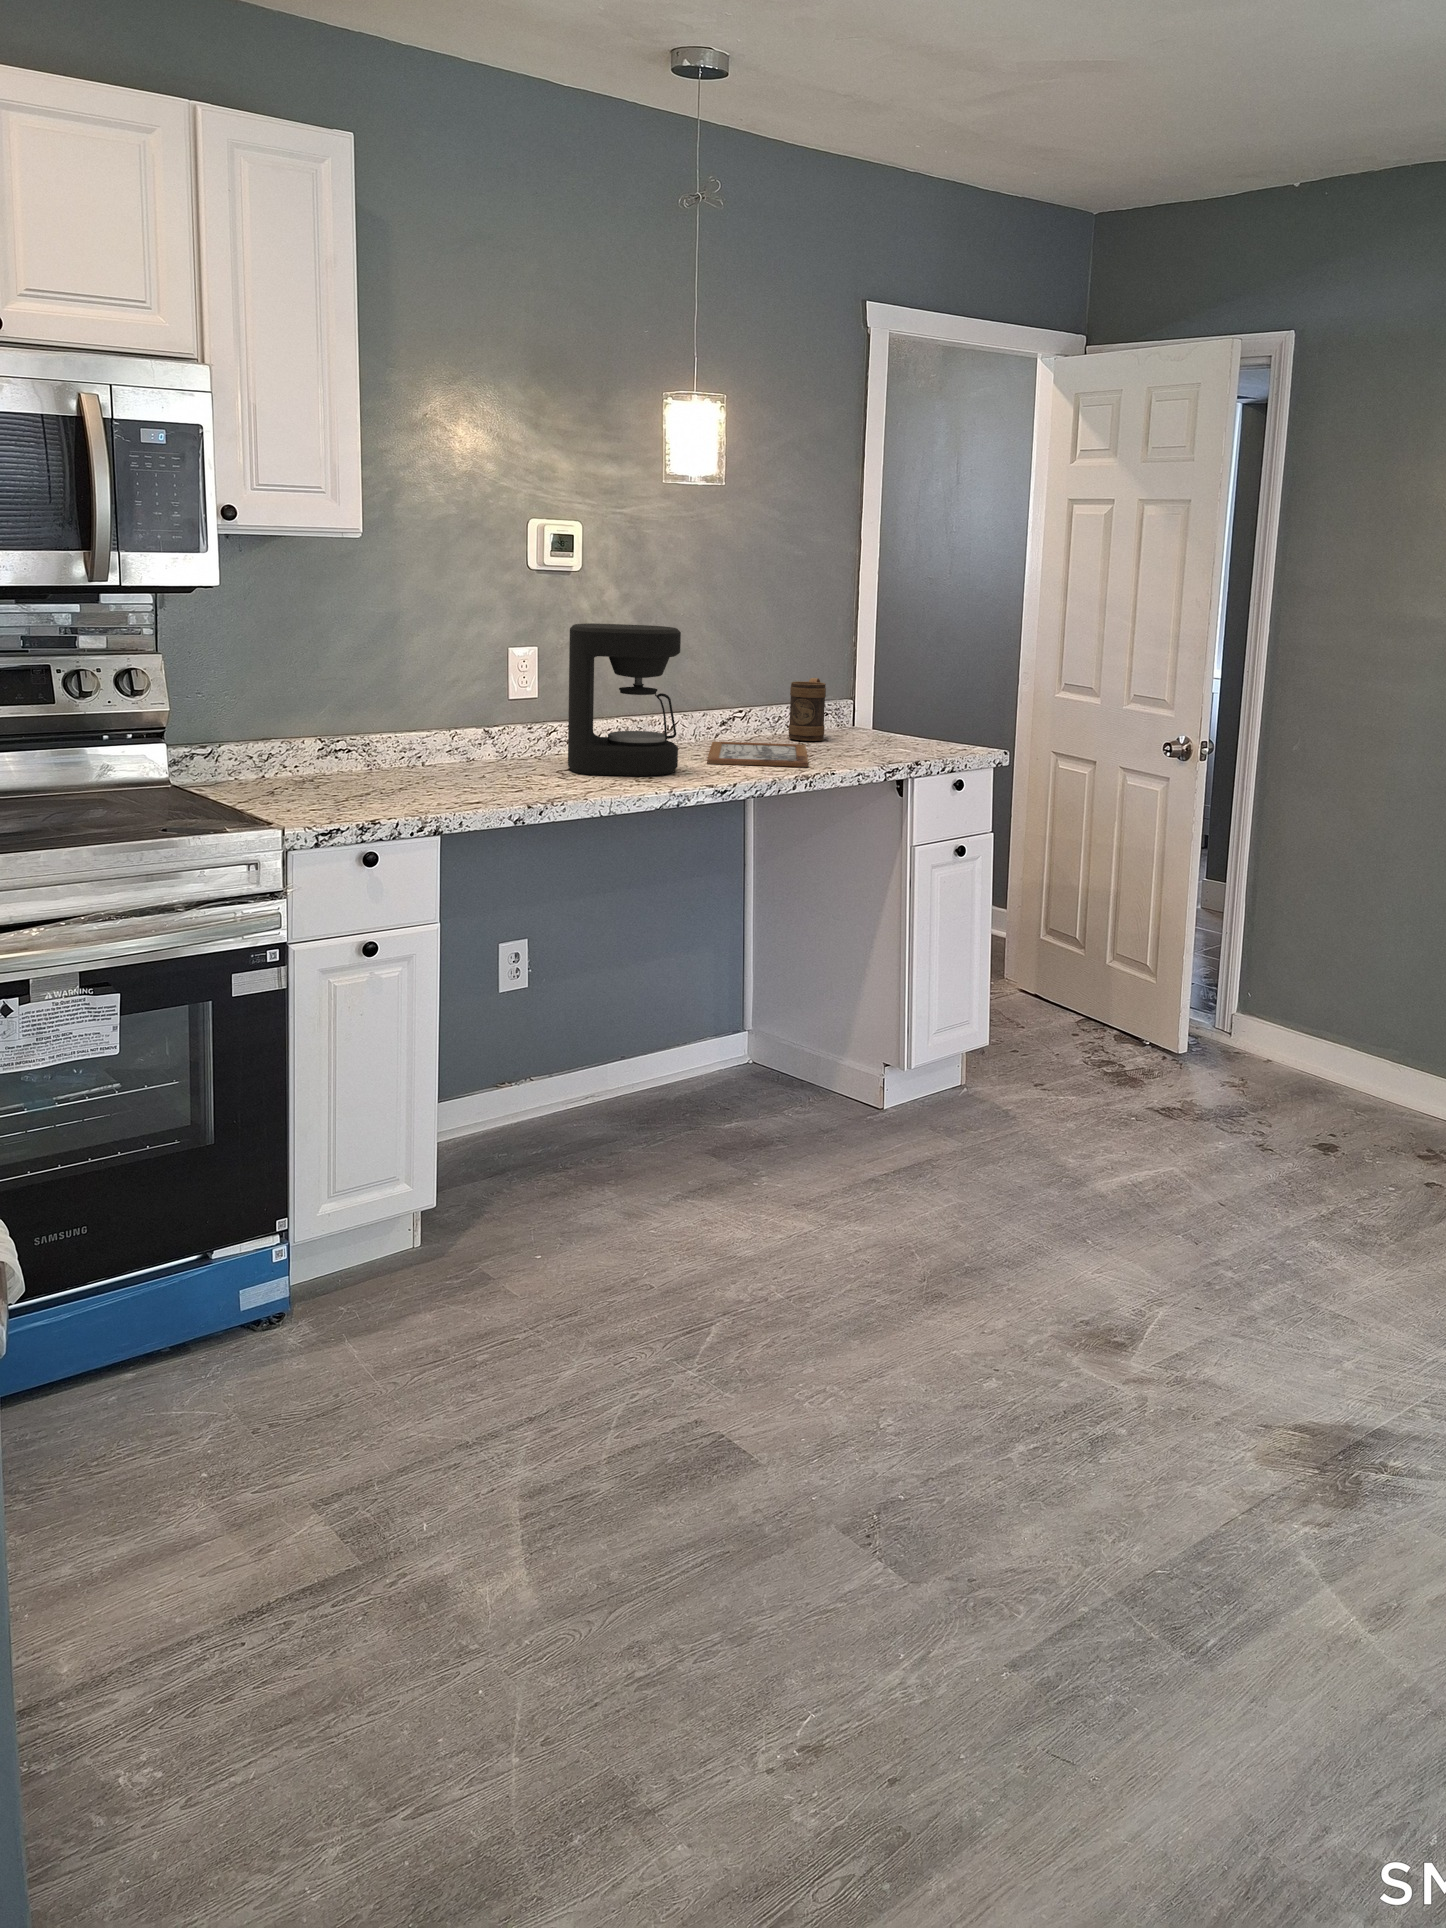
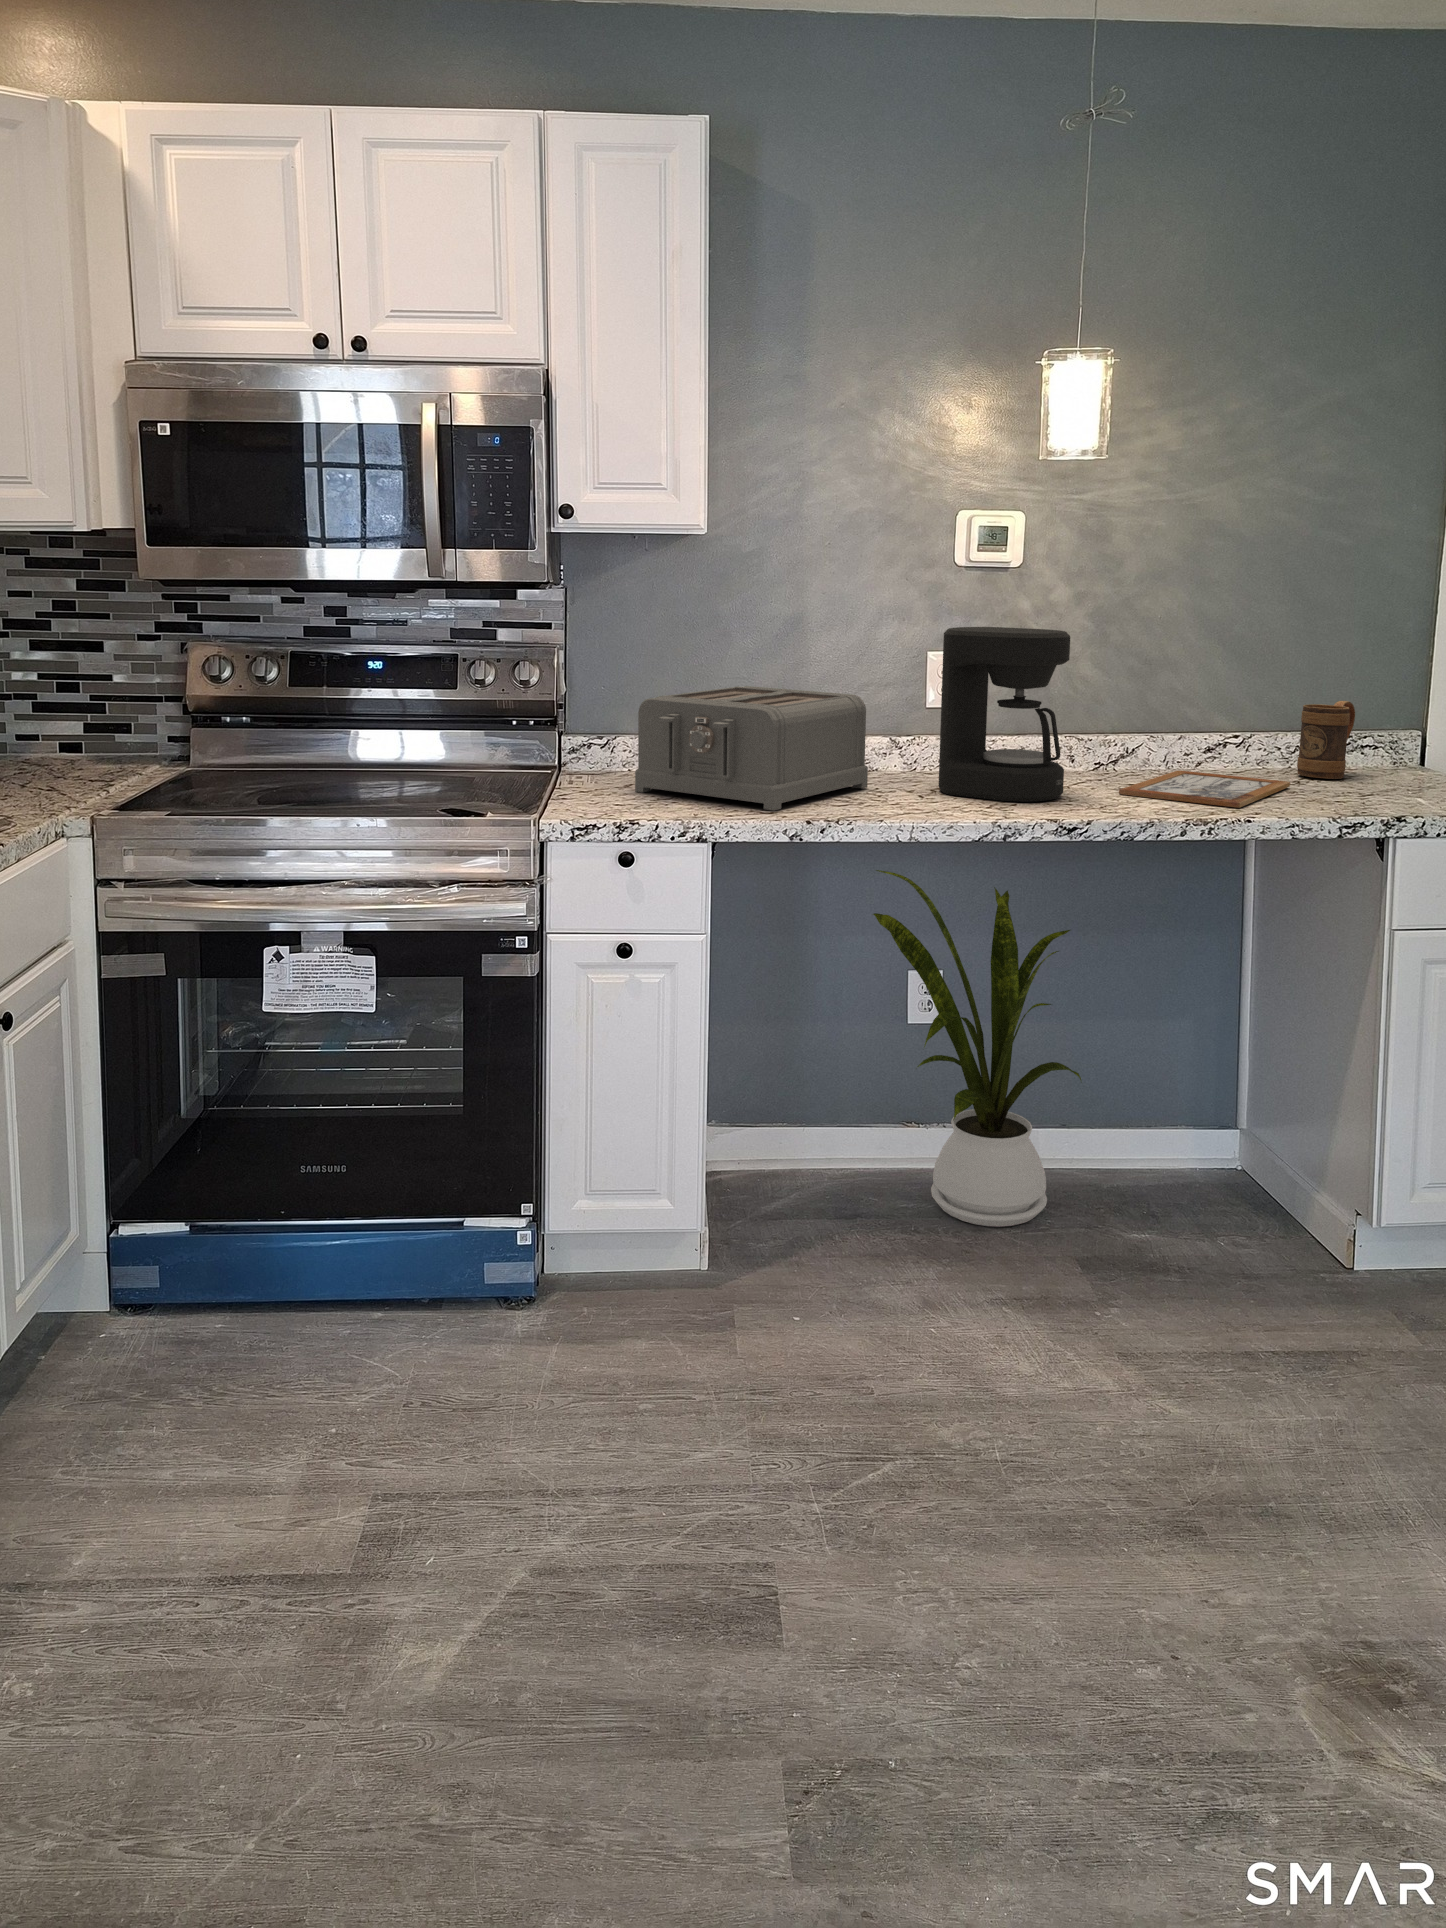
toaster: none [314,684,511,800] -> present [635,686,868,810]
house plant: none [485,850,680,1156] -> present [873,870,1081,1227]

